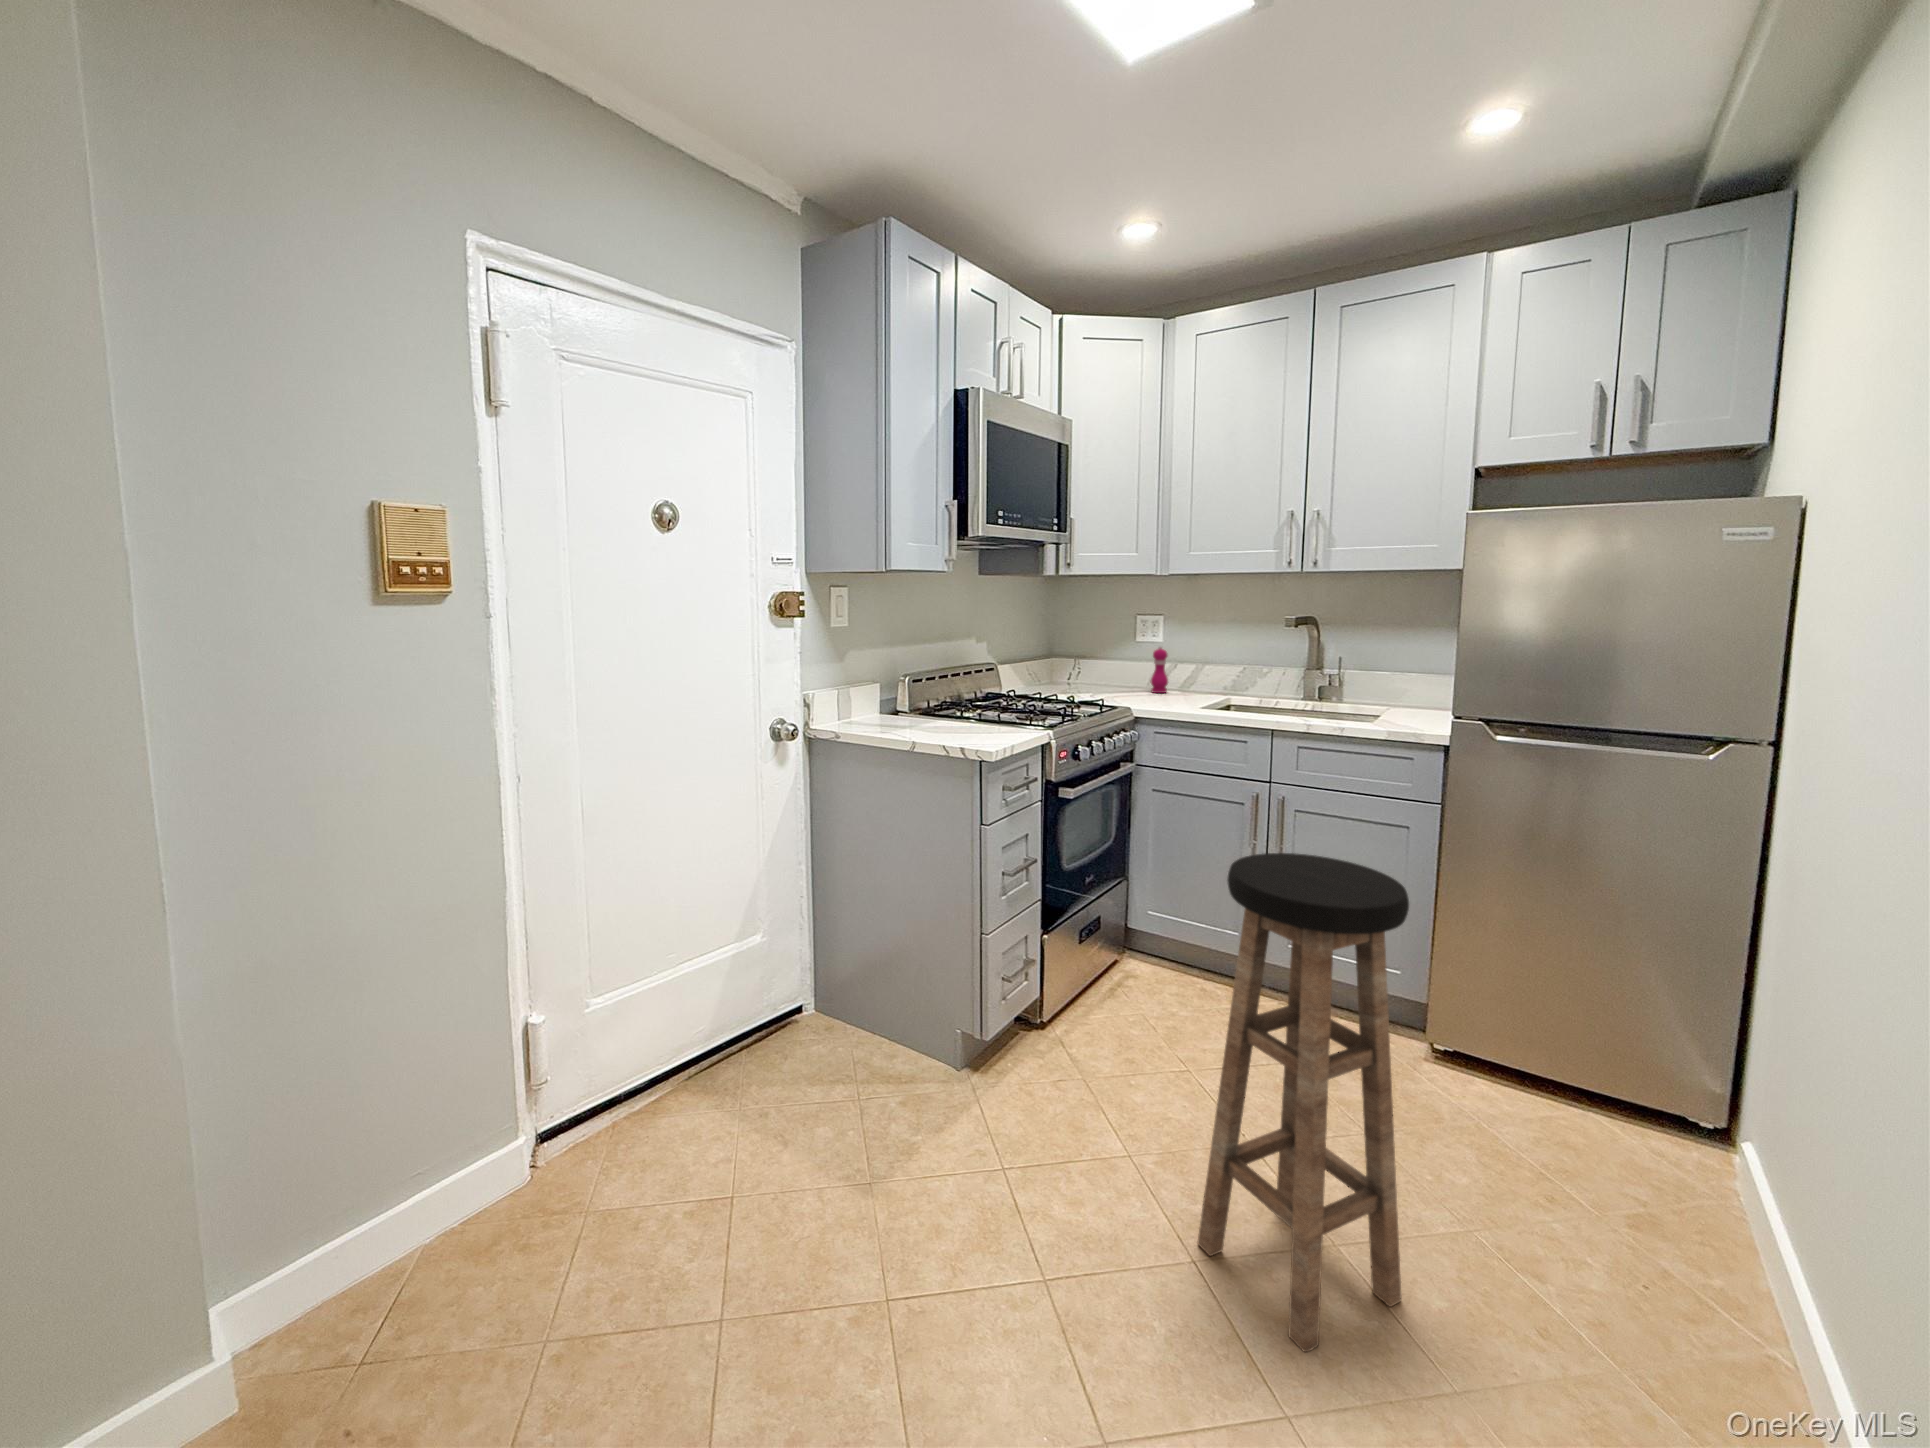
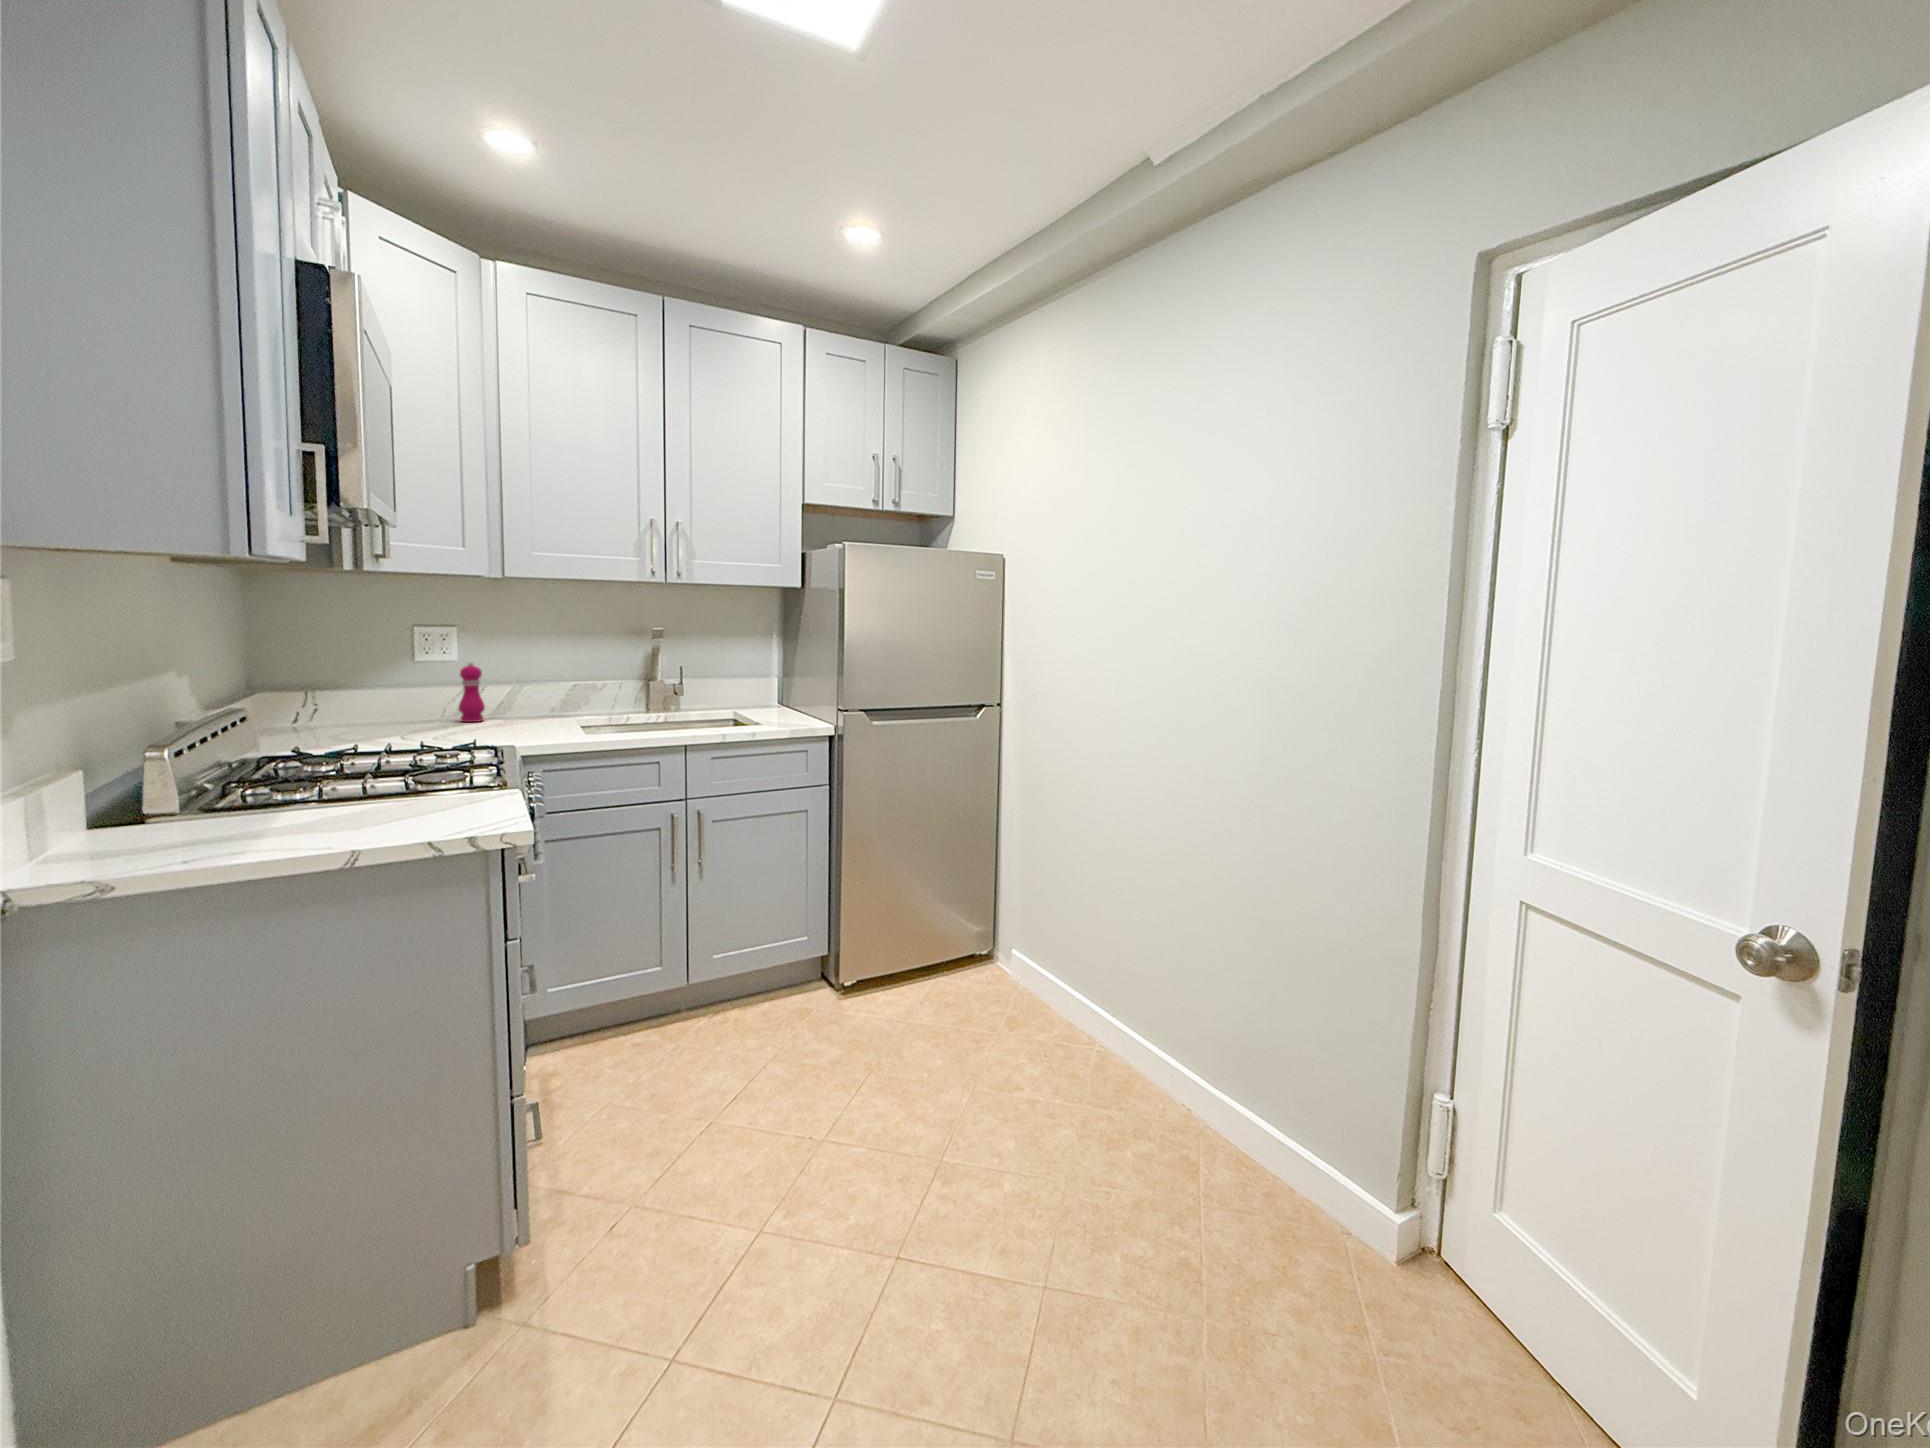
bar stool: present [1198,853,1409,1352] -> none [884,838,1019,1236]

